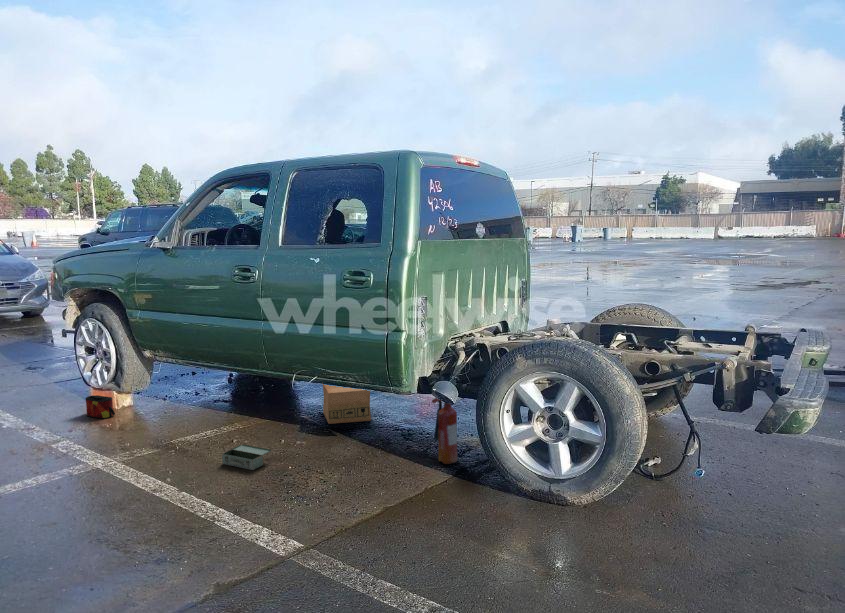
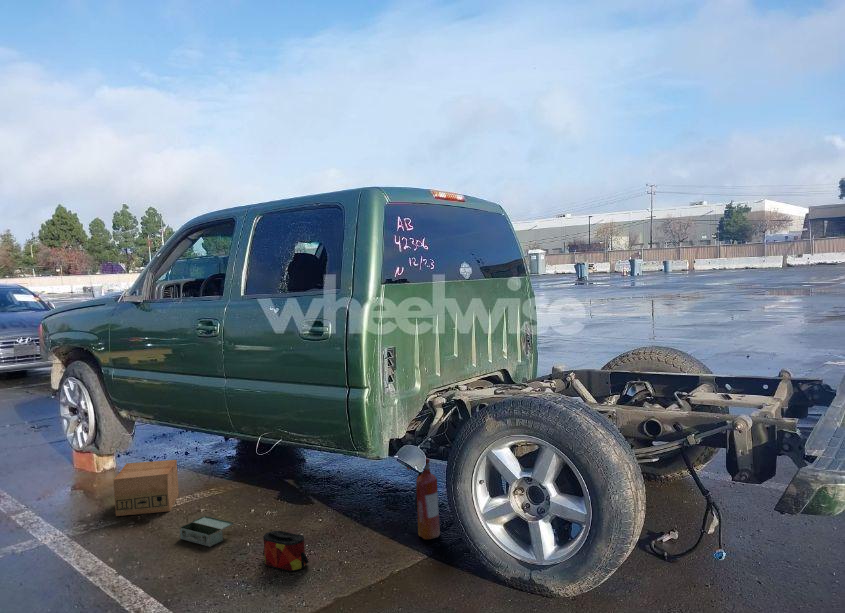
cardboard box: present [323,384,371,424] -> present [113,460,179,516]
bag: present [86,395,115,419] -> present [263,531,309,572]

